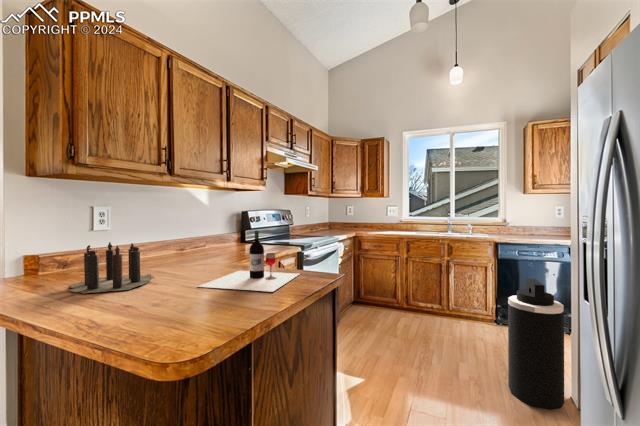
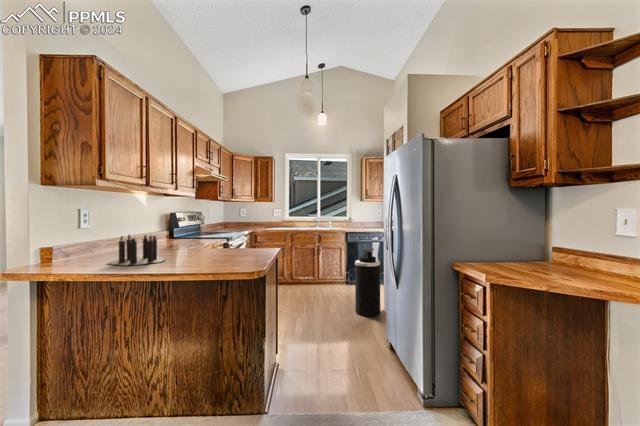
wine bottle: present [198,231,299,292] -> none [204,224,255,258]

